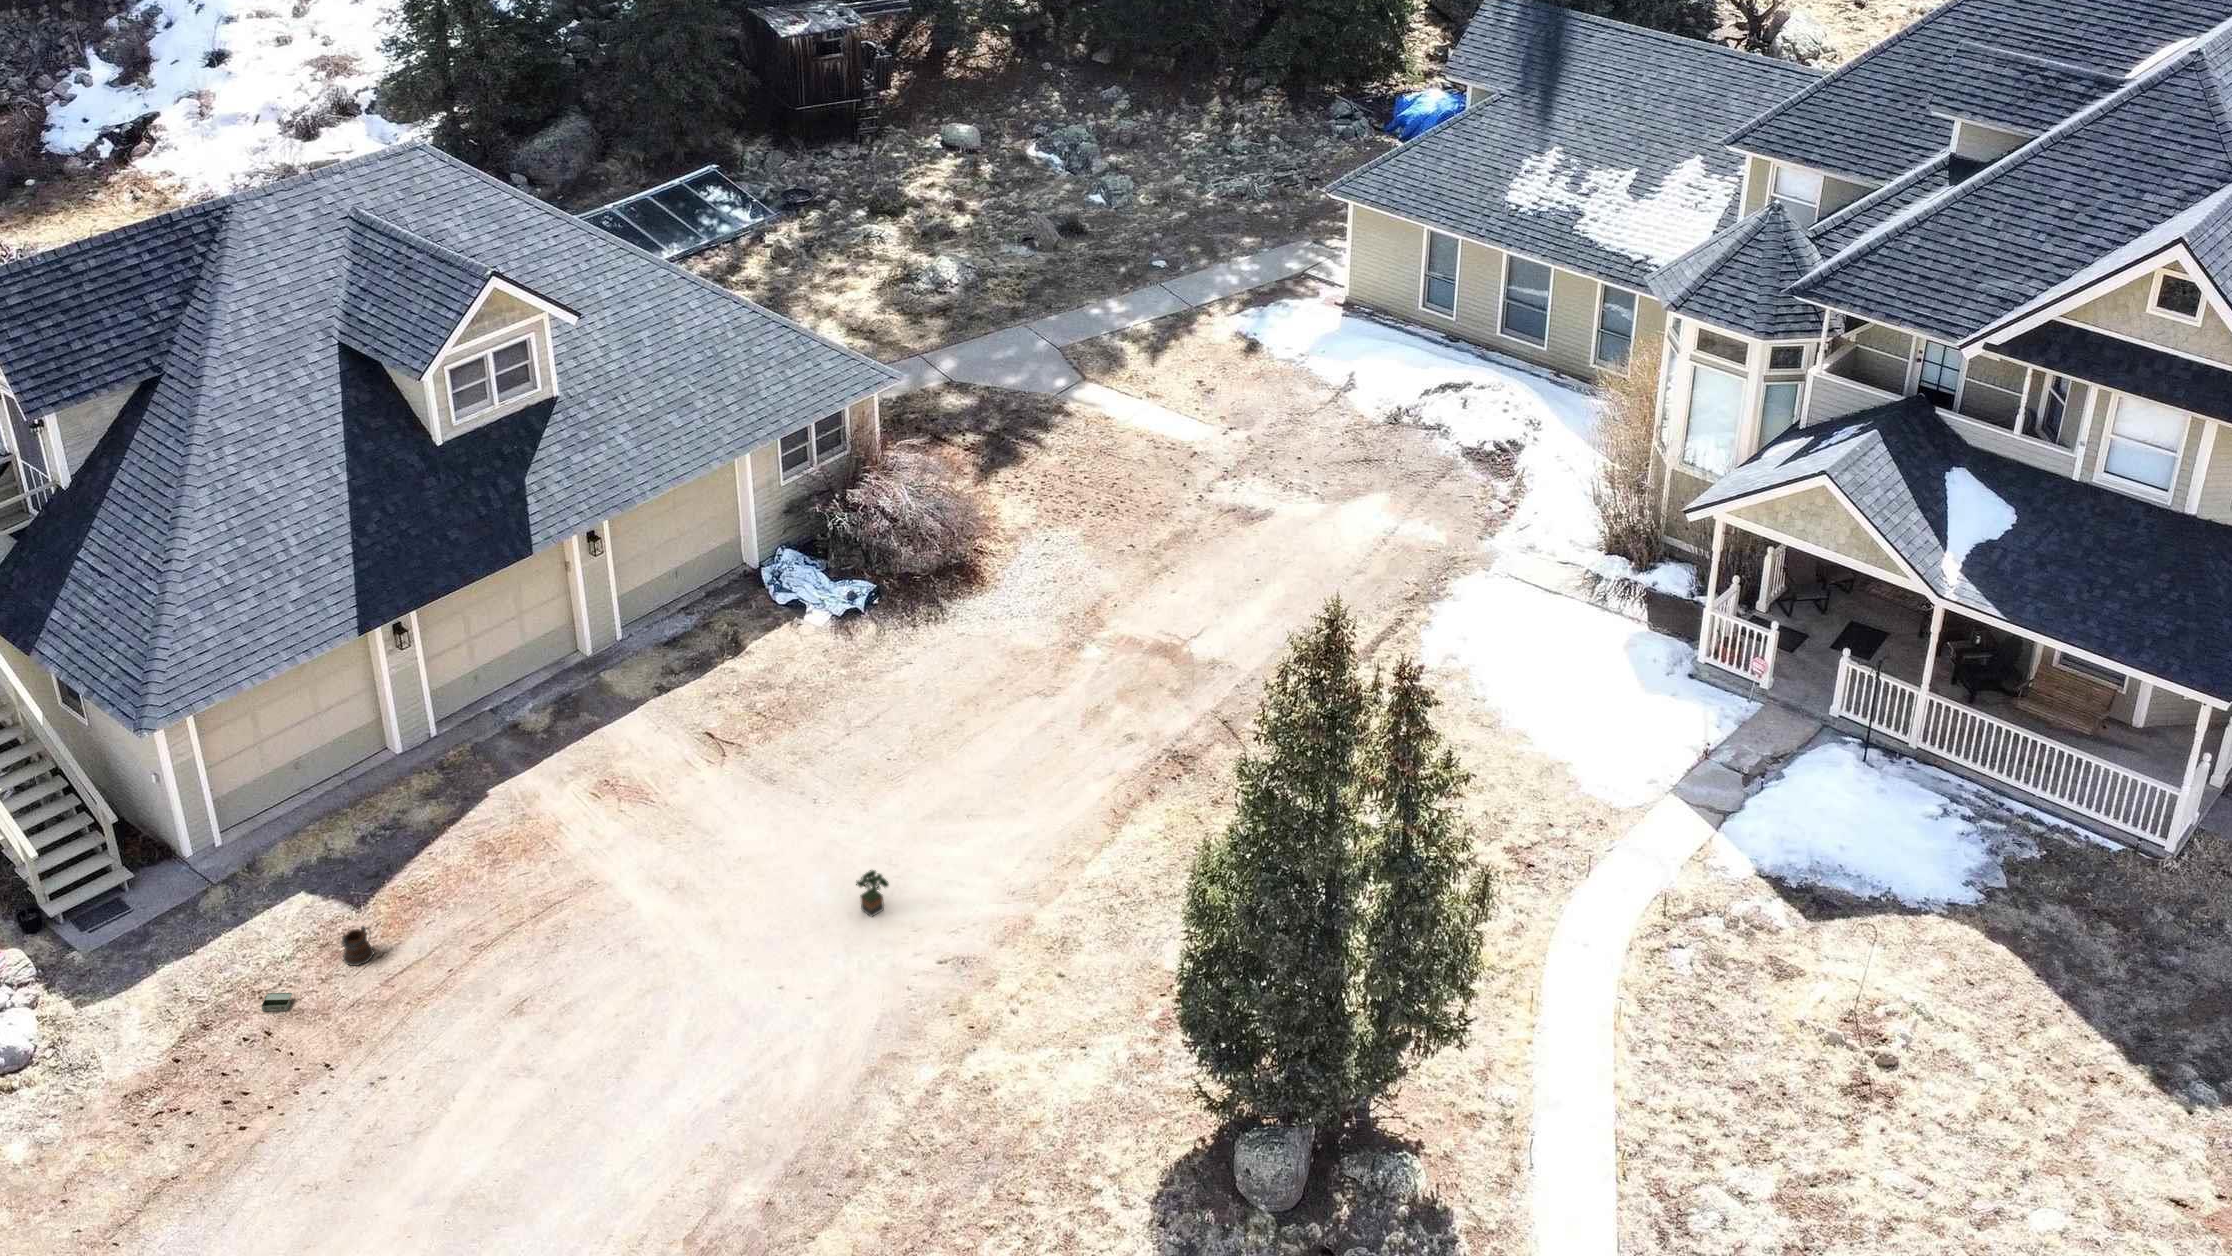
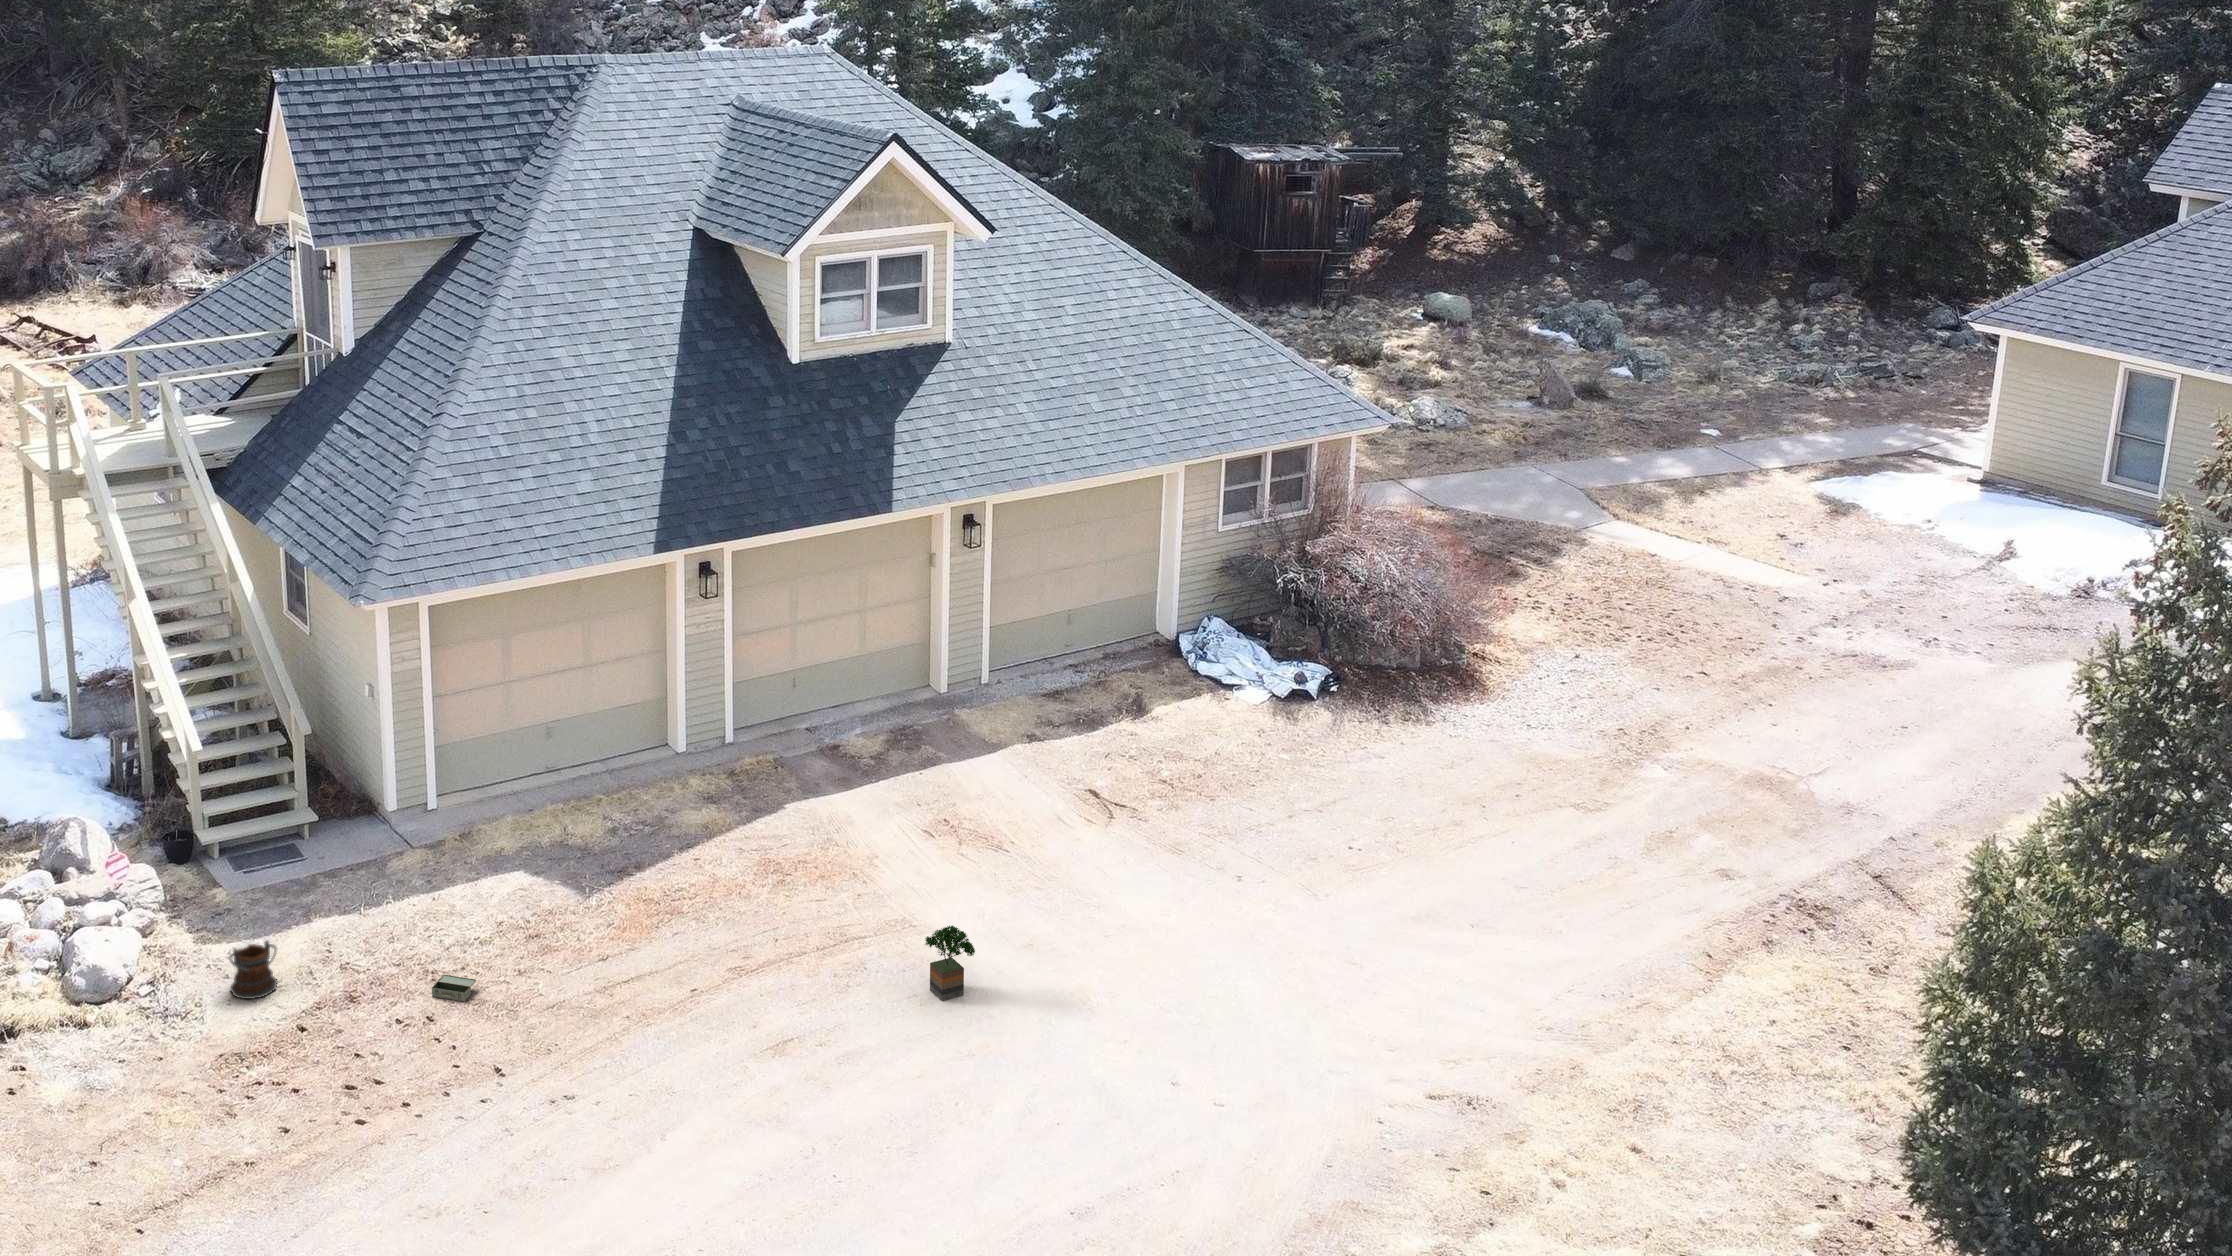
potted tree: present [856,870,889,917] -> present [926,926,975,1001]
bucket: present [341,926,374,966] -> present [229,941,277,999]

